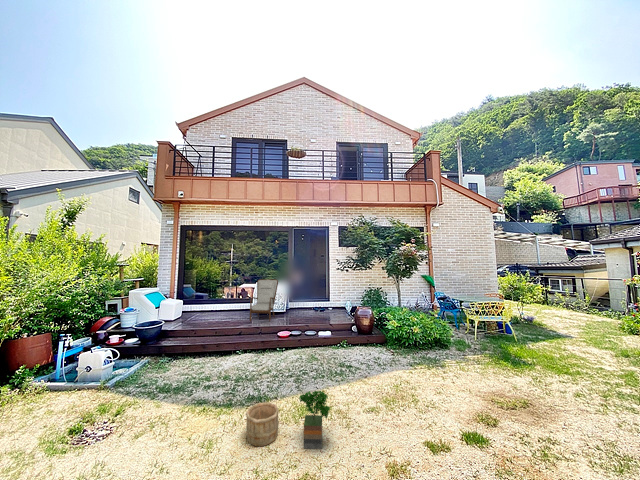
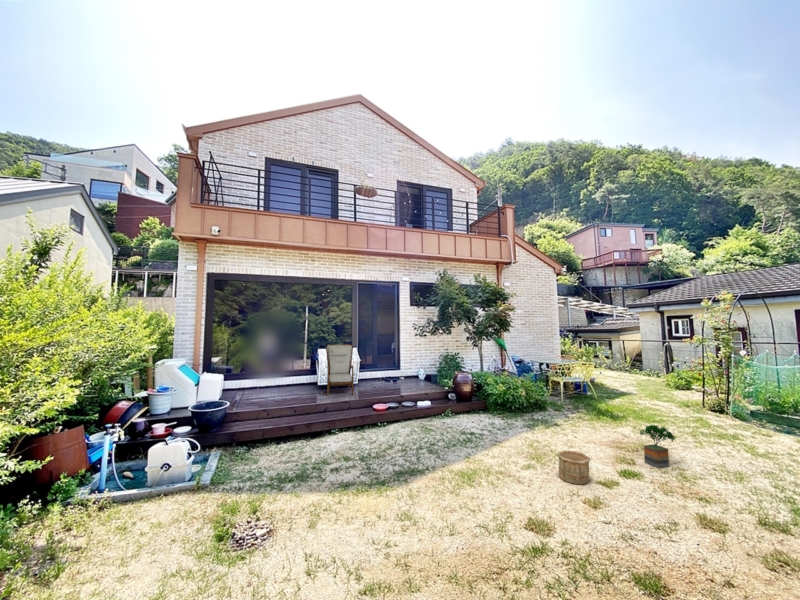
potted tree: present [299,391,330,449] -> present [640,425,675,468]
wooden bucket: present [246,402,279,446] -> present [558,450,590,485]

